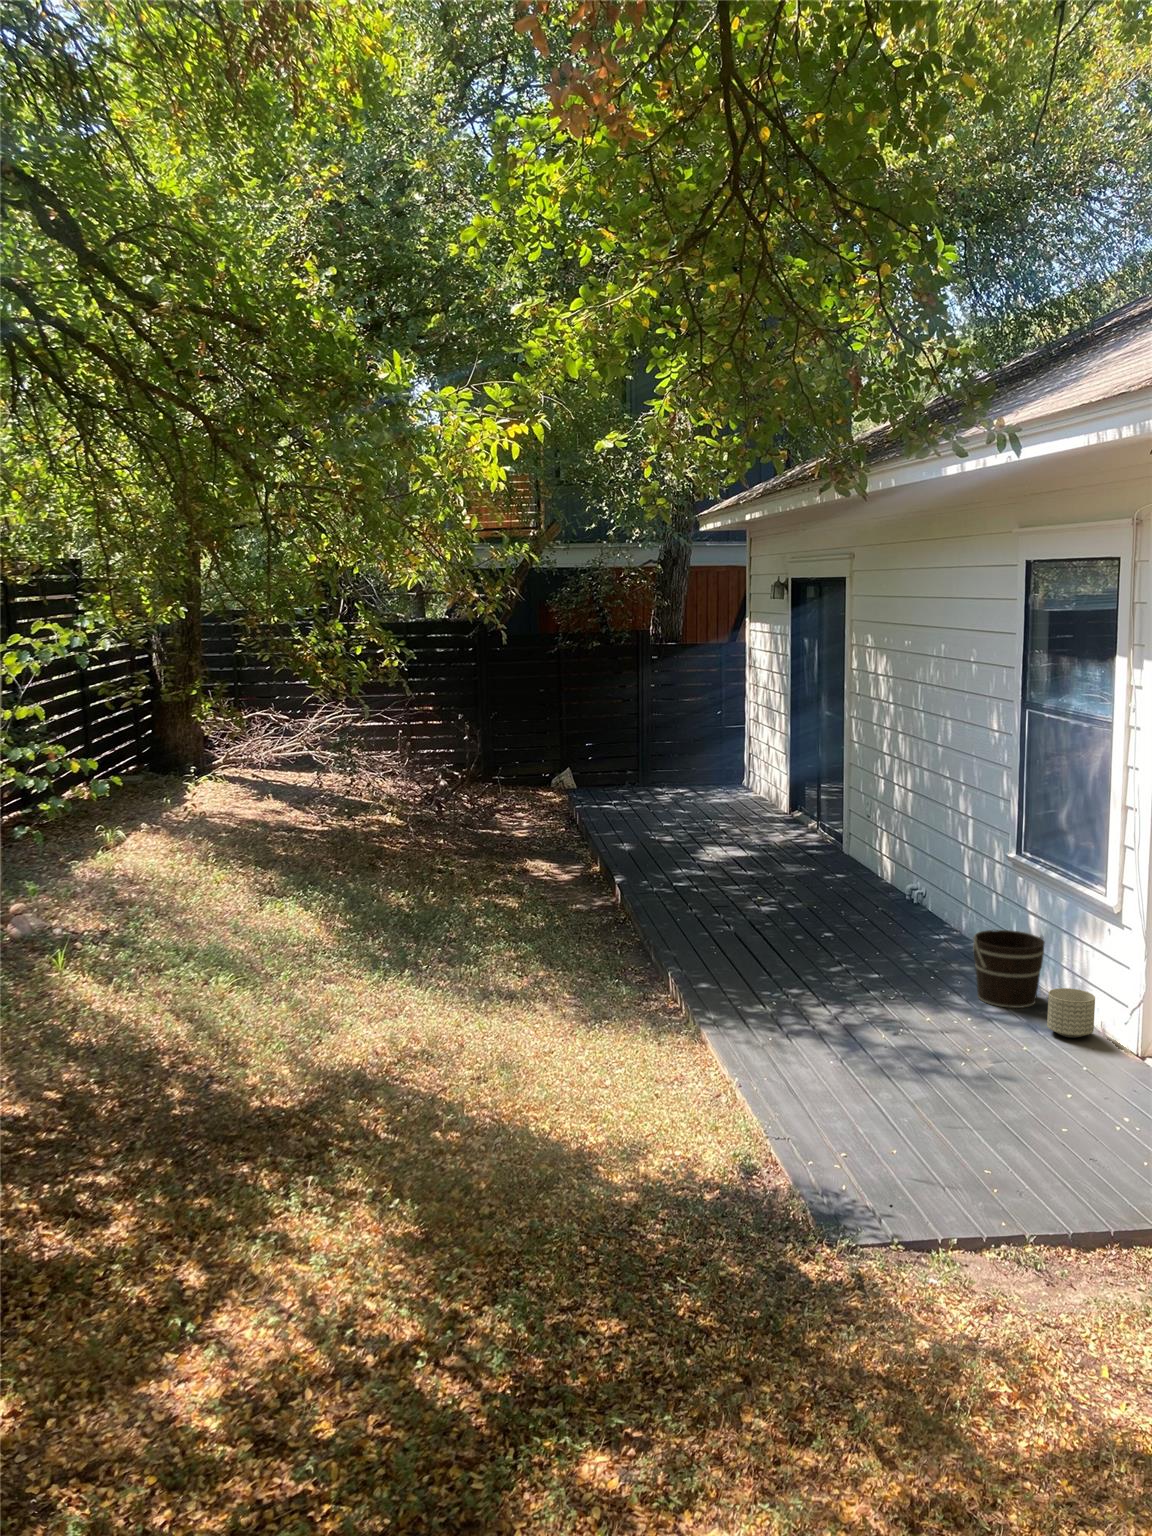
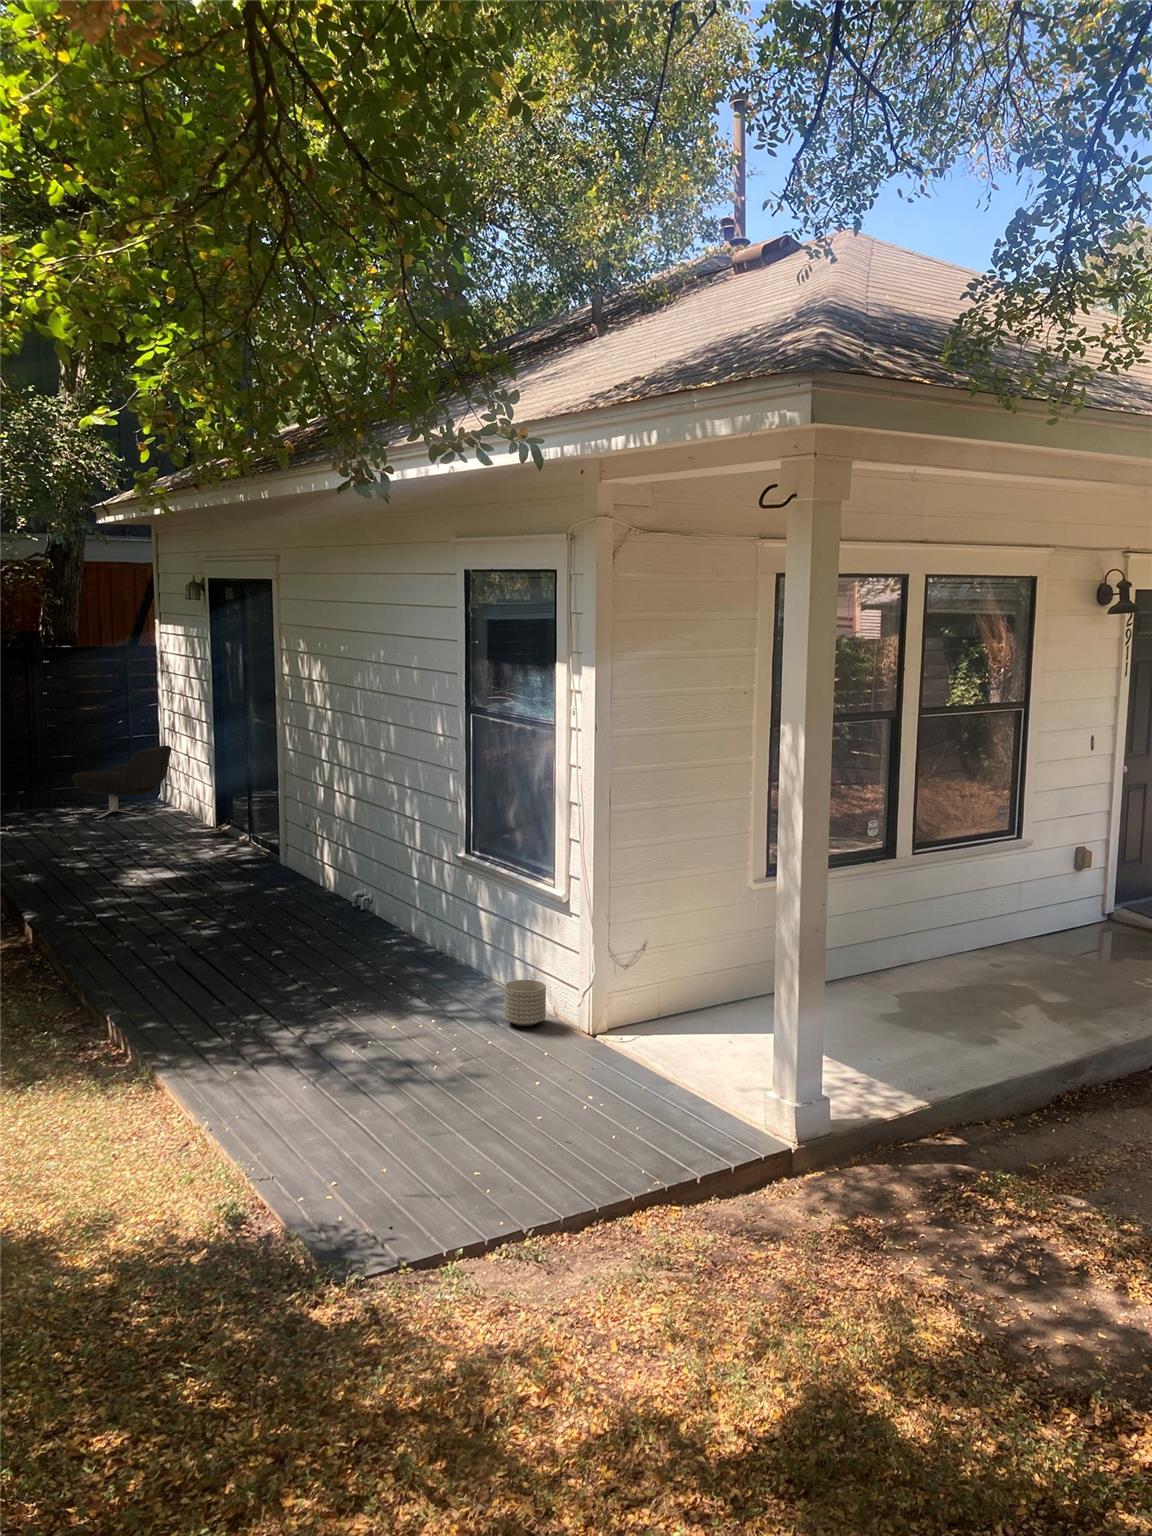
lounge chair: none [666,736,753,801] -> present [72,745,171,818]
bucket: present [973,930,1045,1008] -> none [429,929,496,1005]

